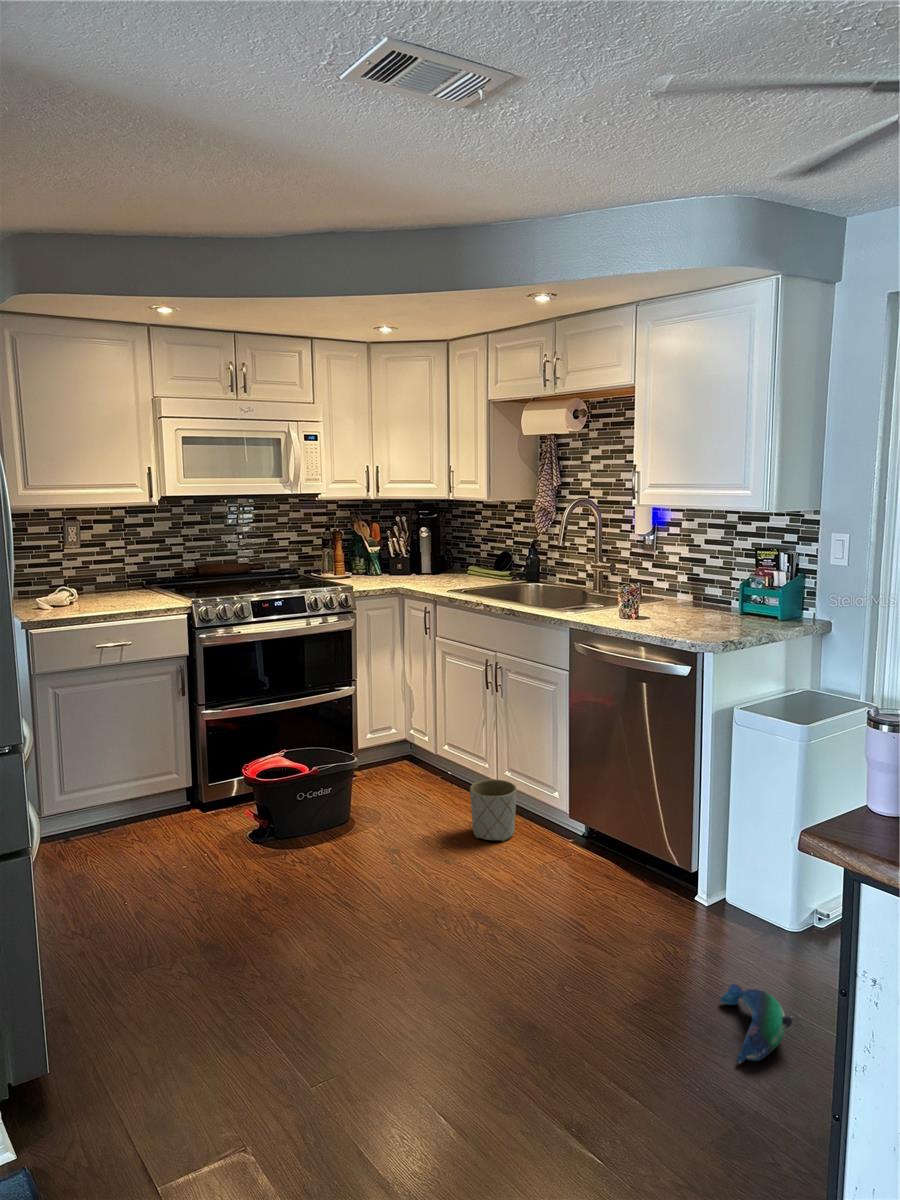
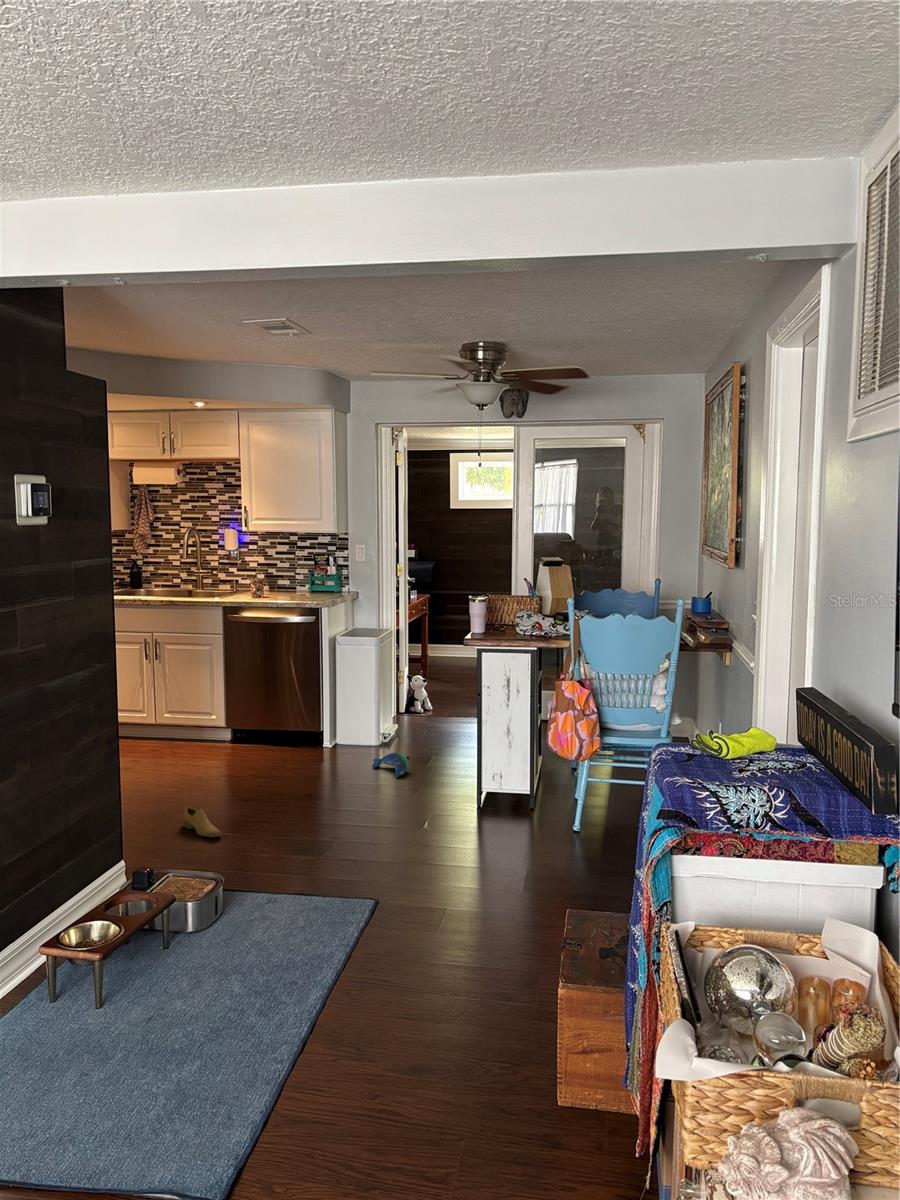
planter: present [470,779,517,841] -> none [165,715,197,754]
shoe: none [238,998,285,1097] -> present [183,807,222,837]

